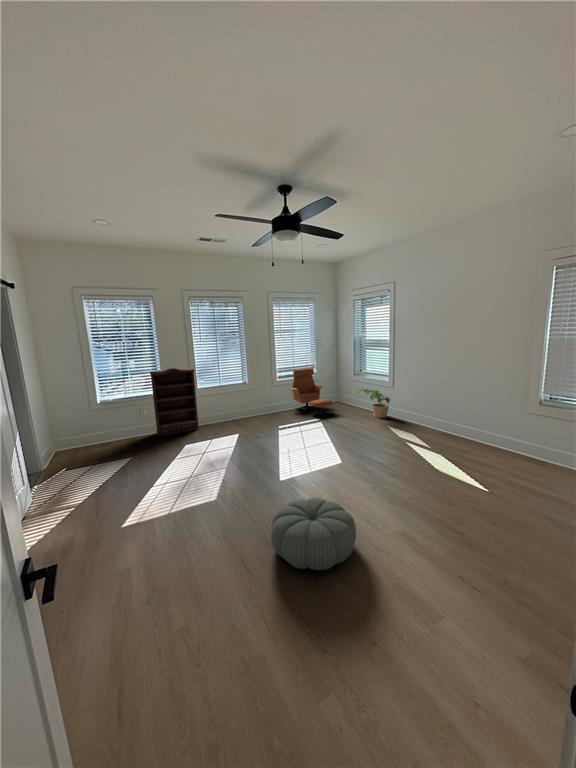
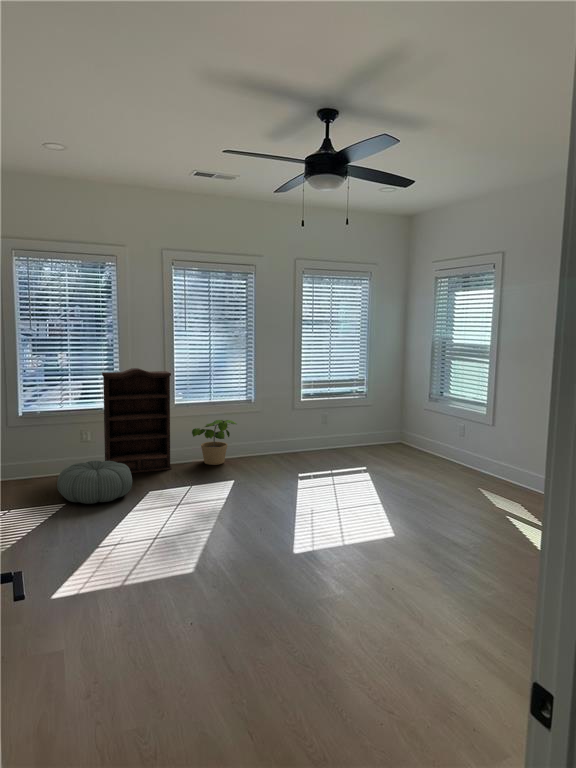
lounge chair: present [290,368,333,417] -> none [321,384,390,466]
potted plant: present [359,389,390,418] -> present [192,420,236,465]
pouf: present [271,498,356,570] -> present [57,461,132,504]

